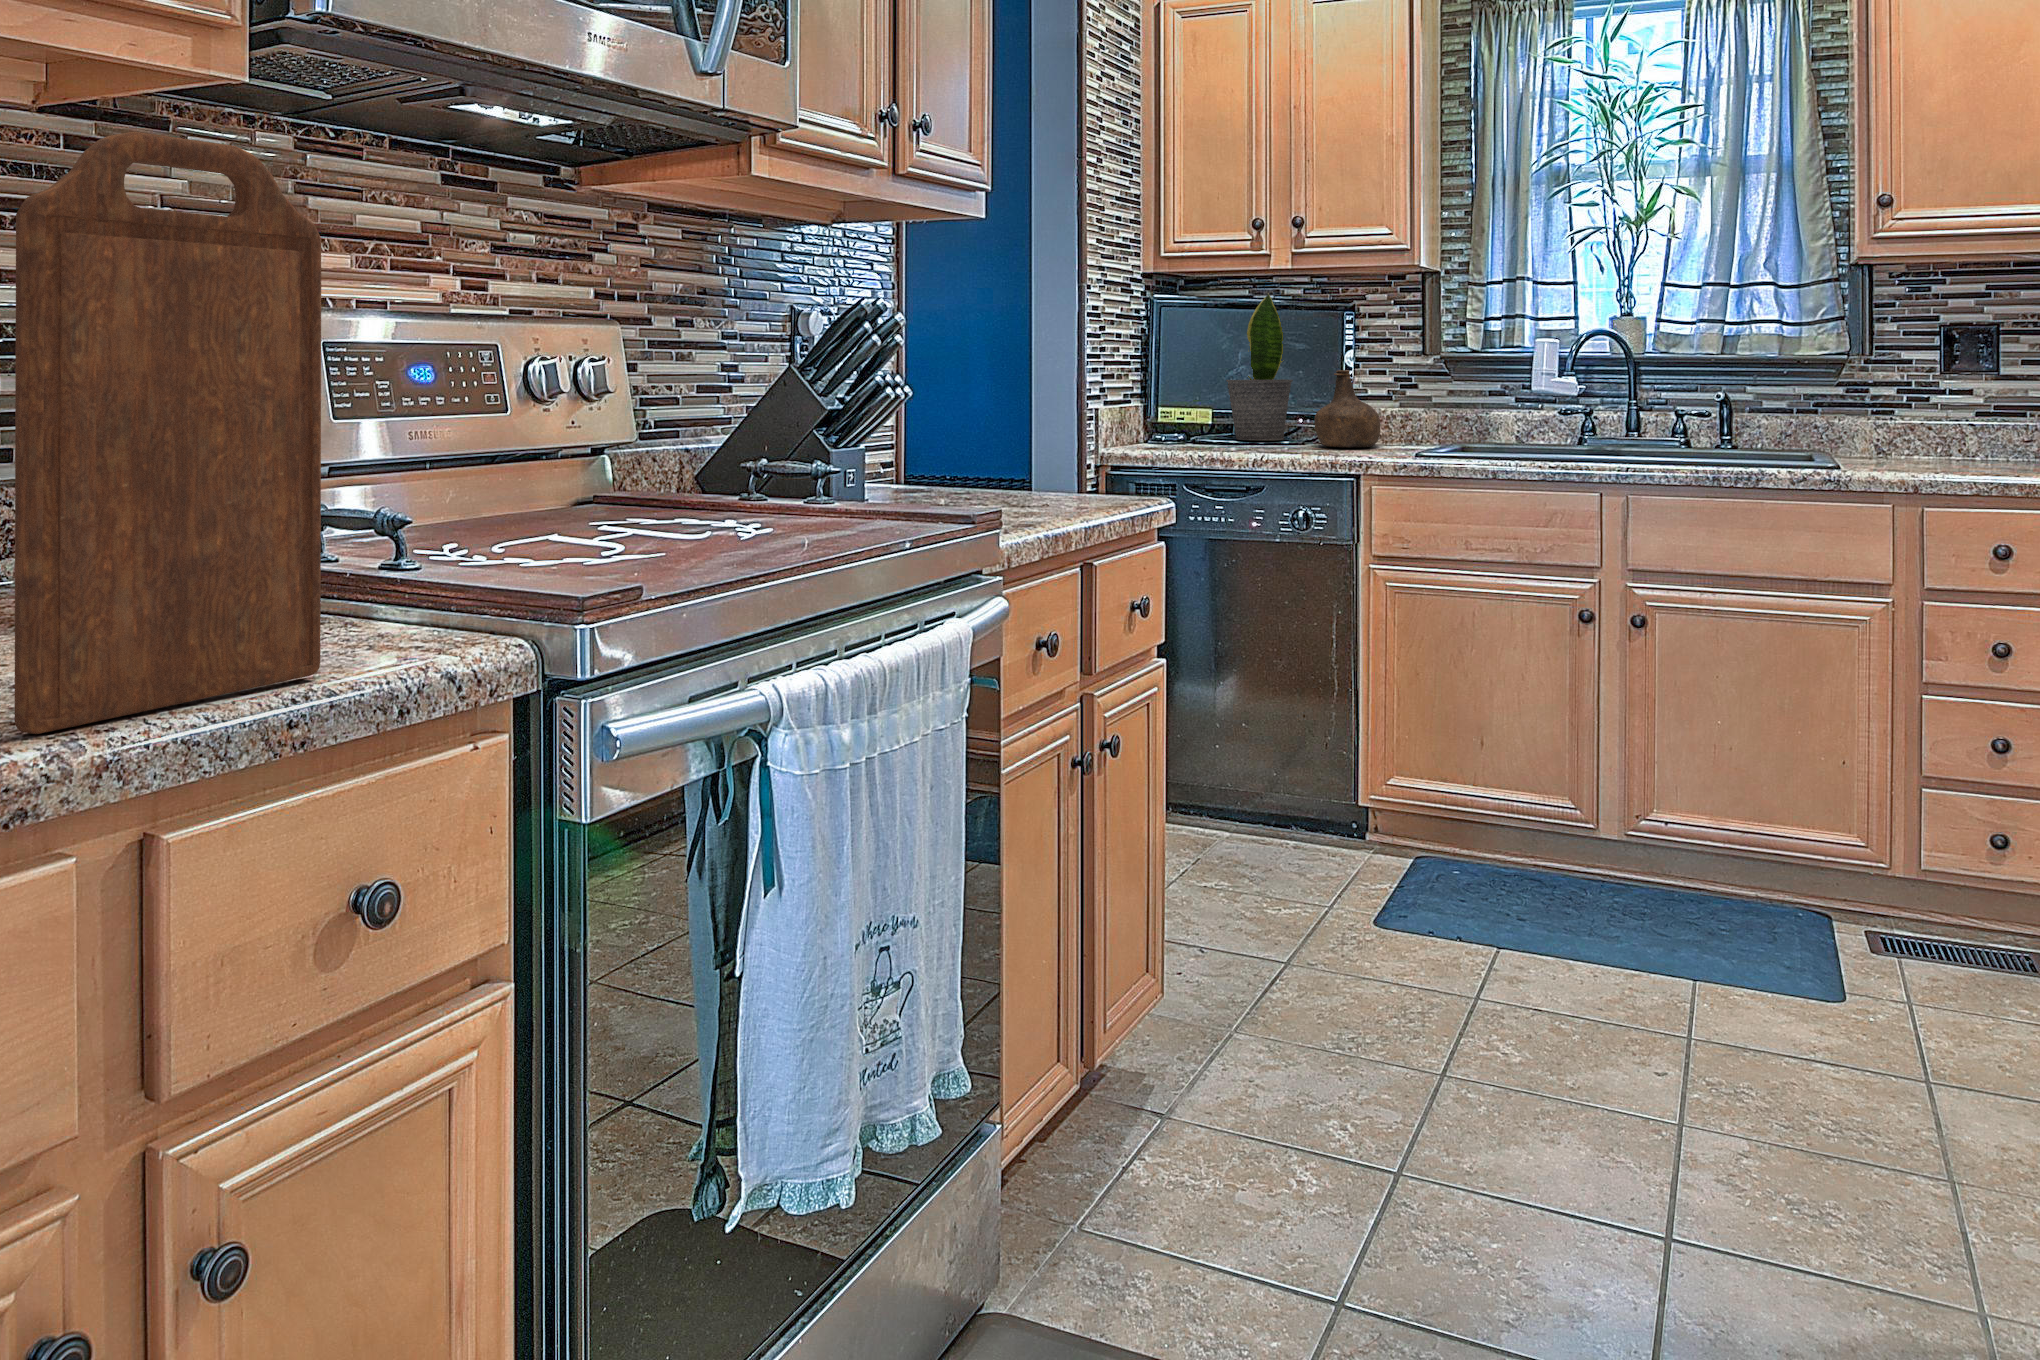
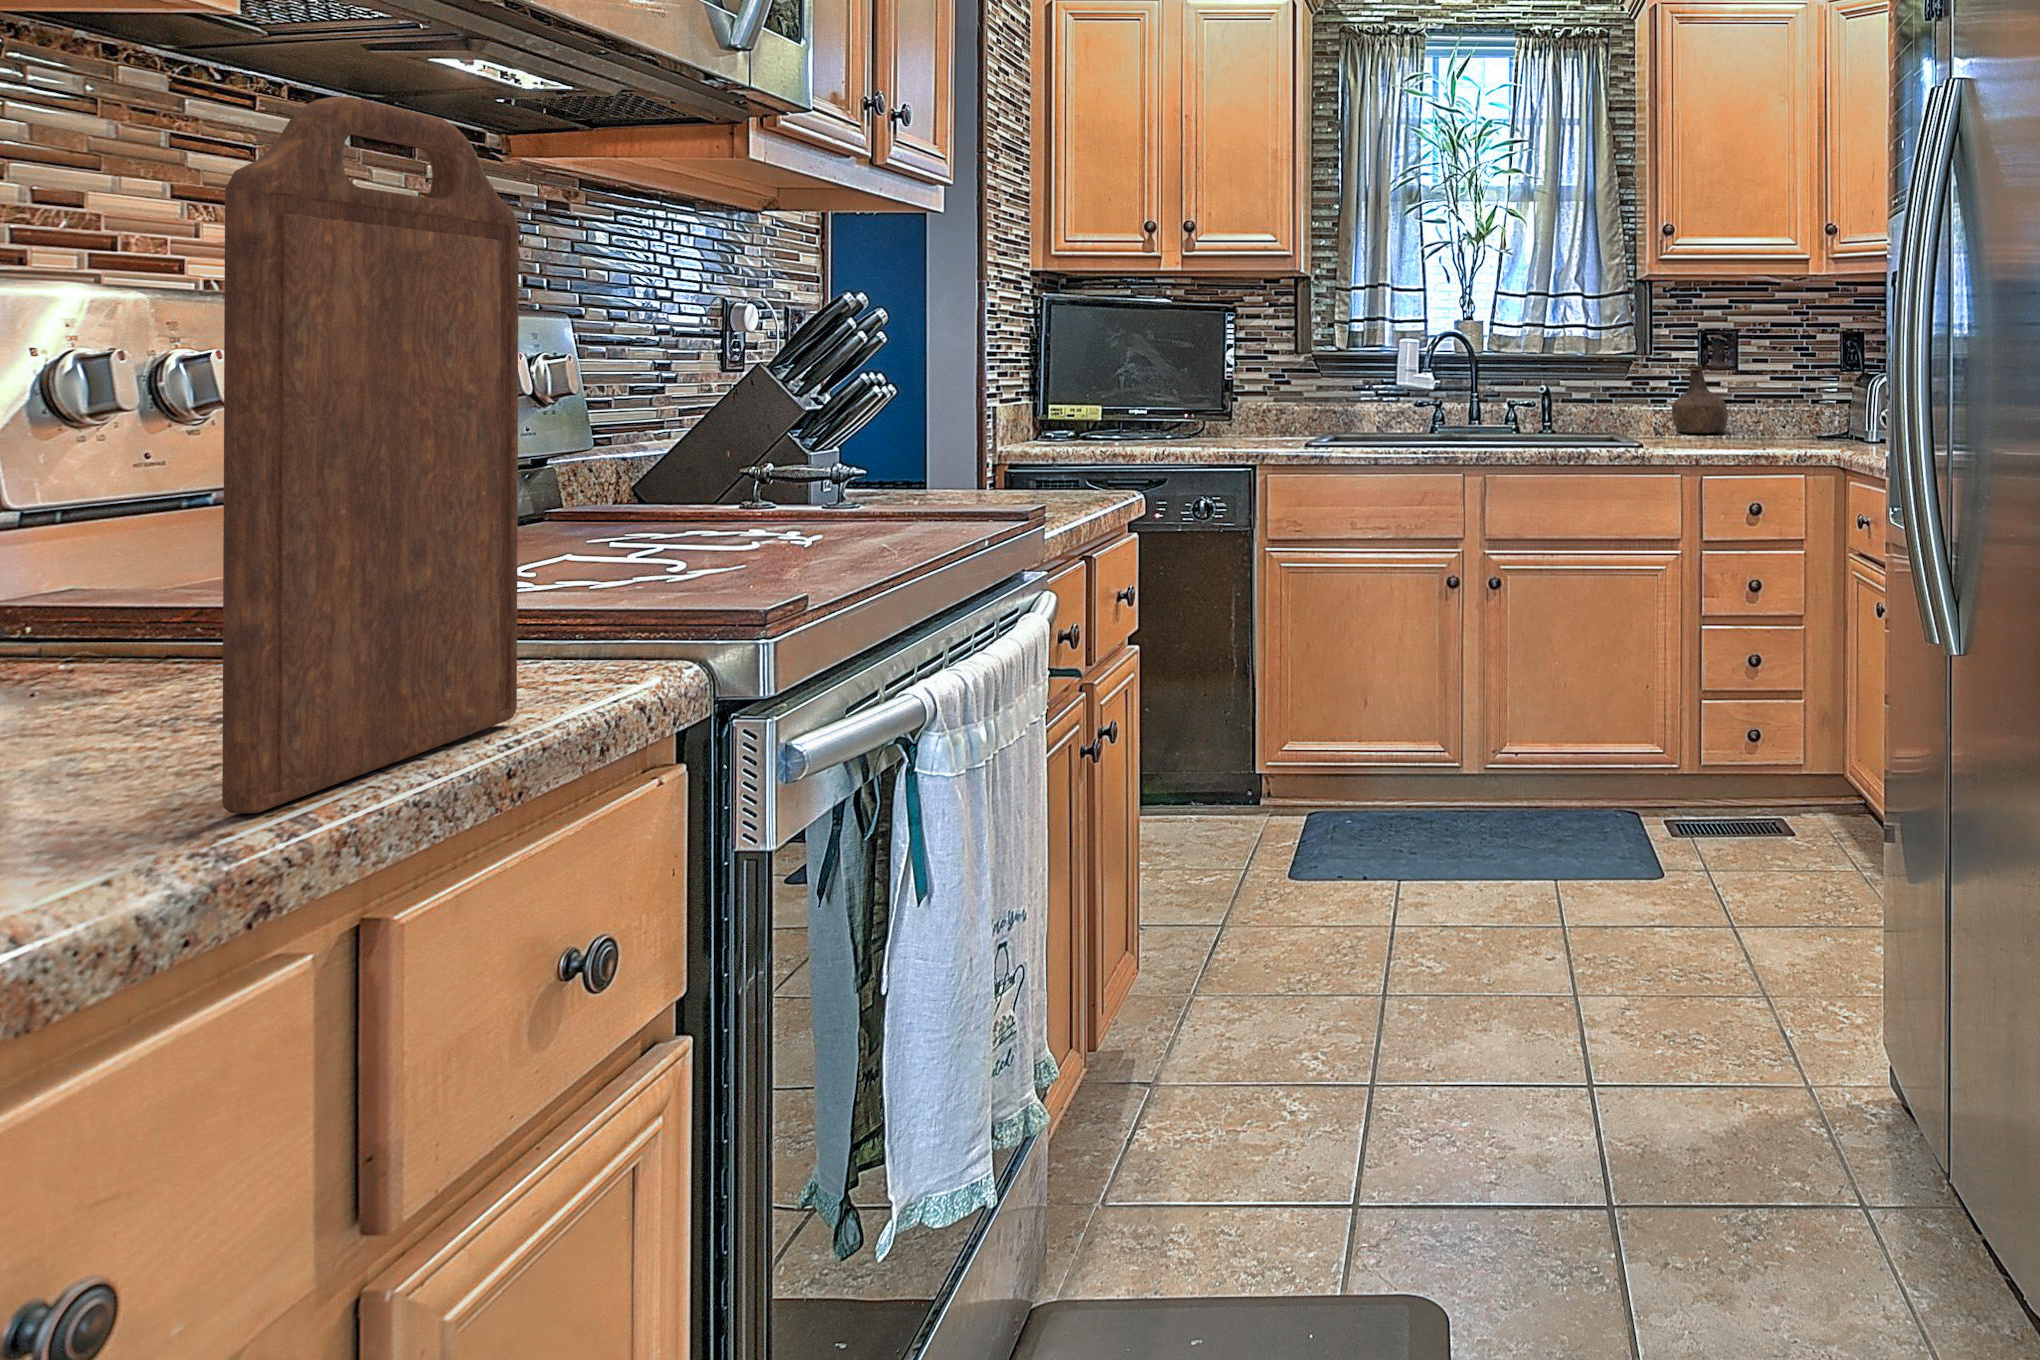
potted plant: present [1226,293,1293,440] -> none [1119,293,1185,436]
bottle: present [1314,370,1380,447] -> present [1672,365,1728,433]

